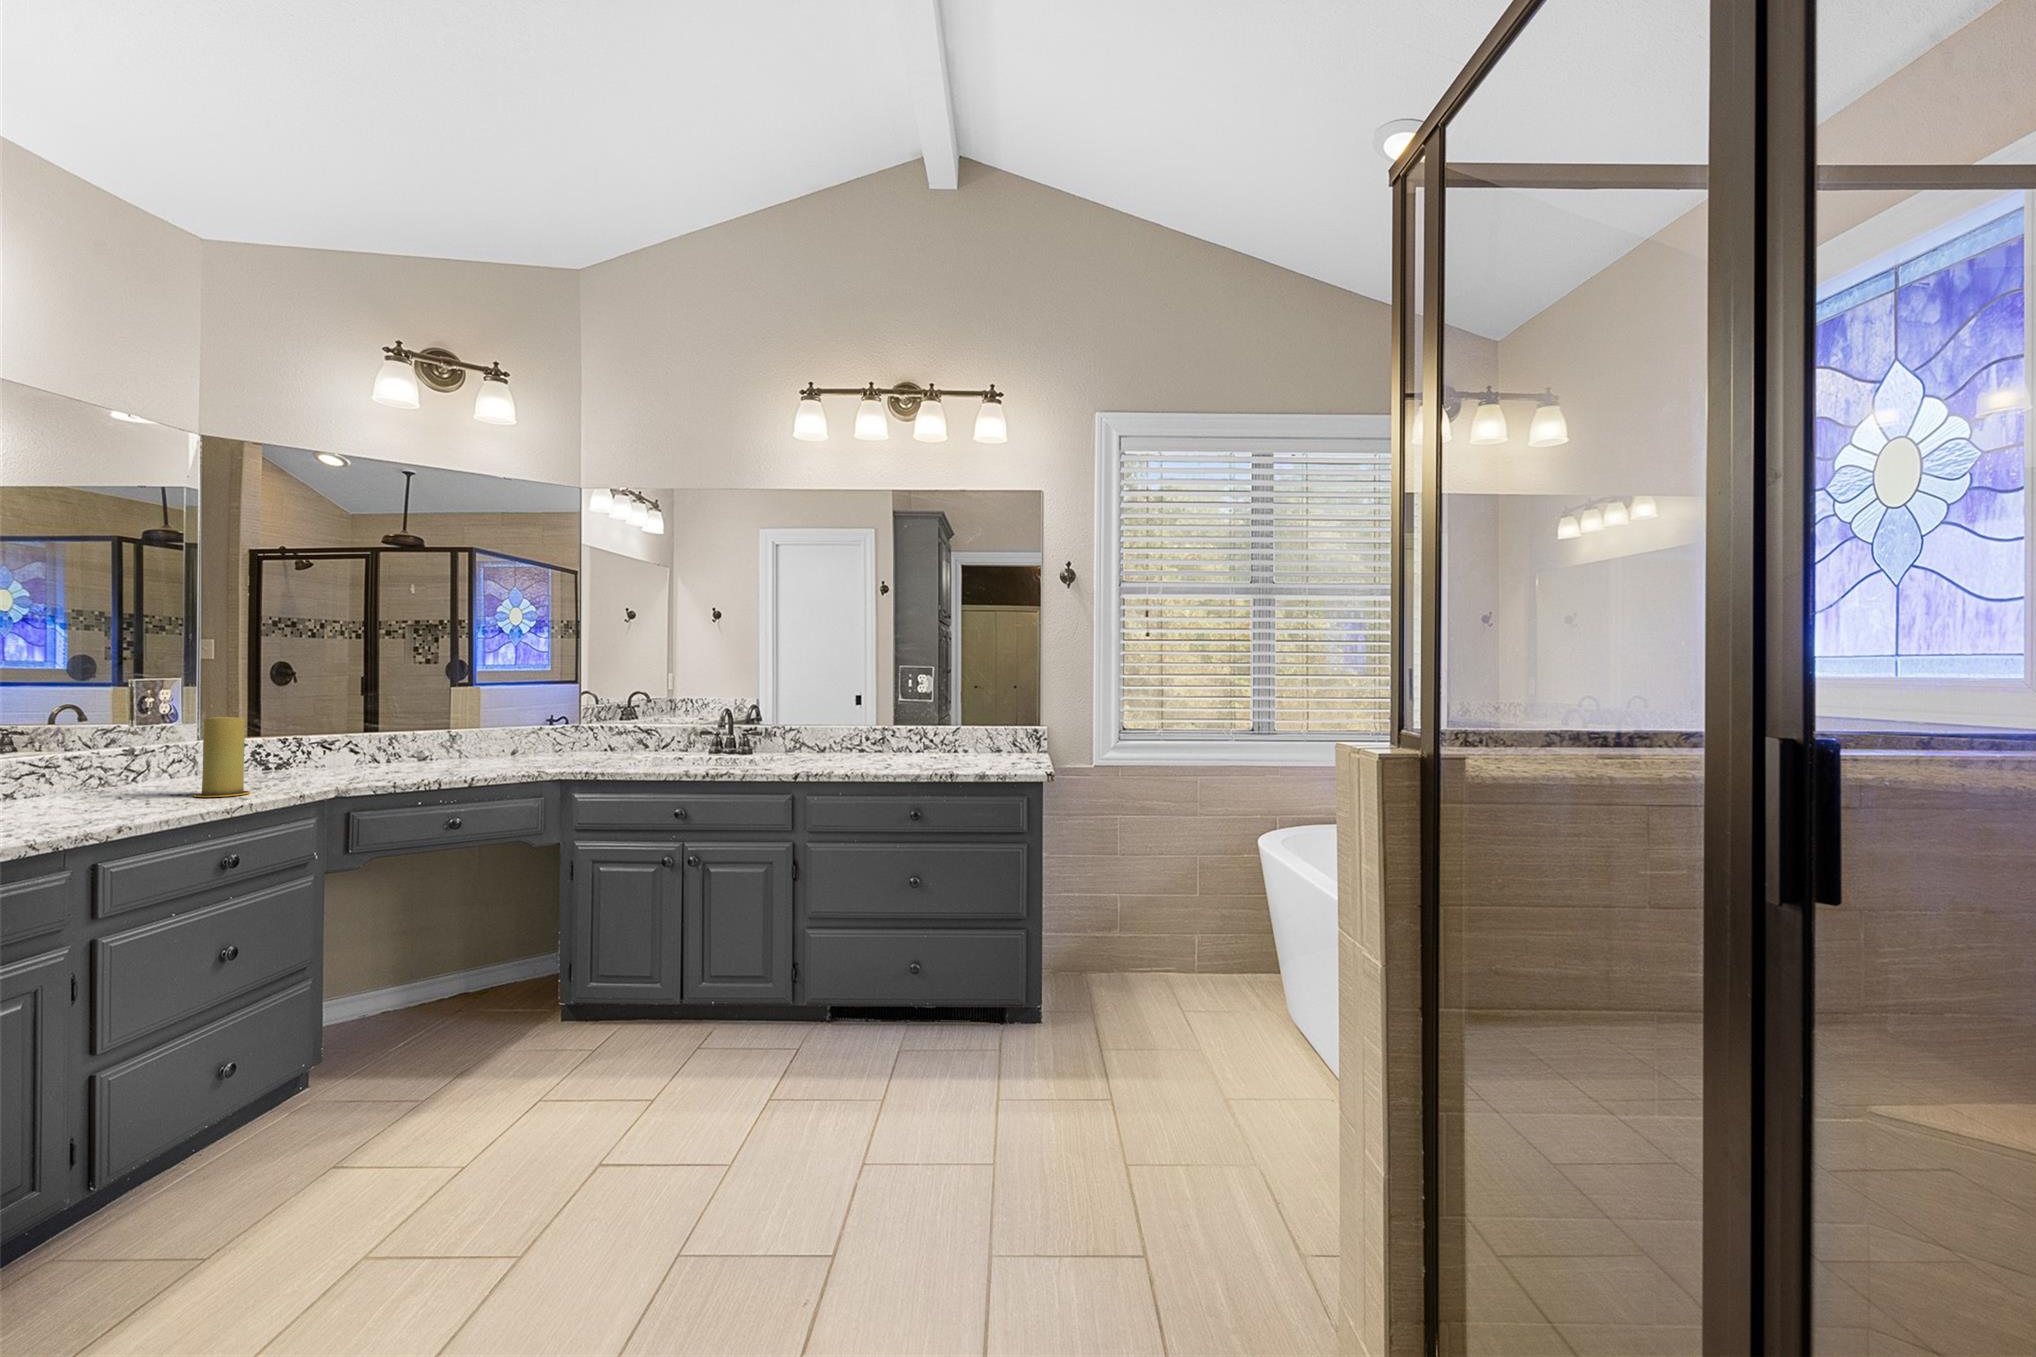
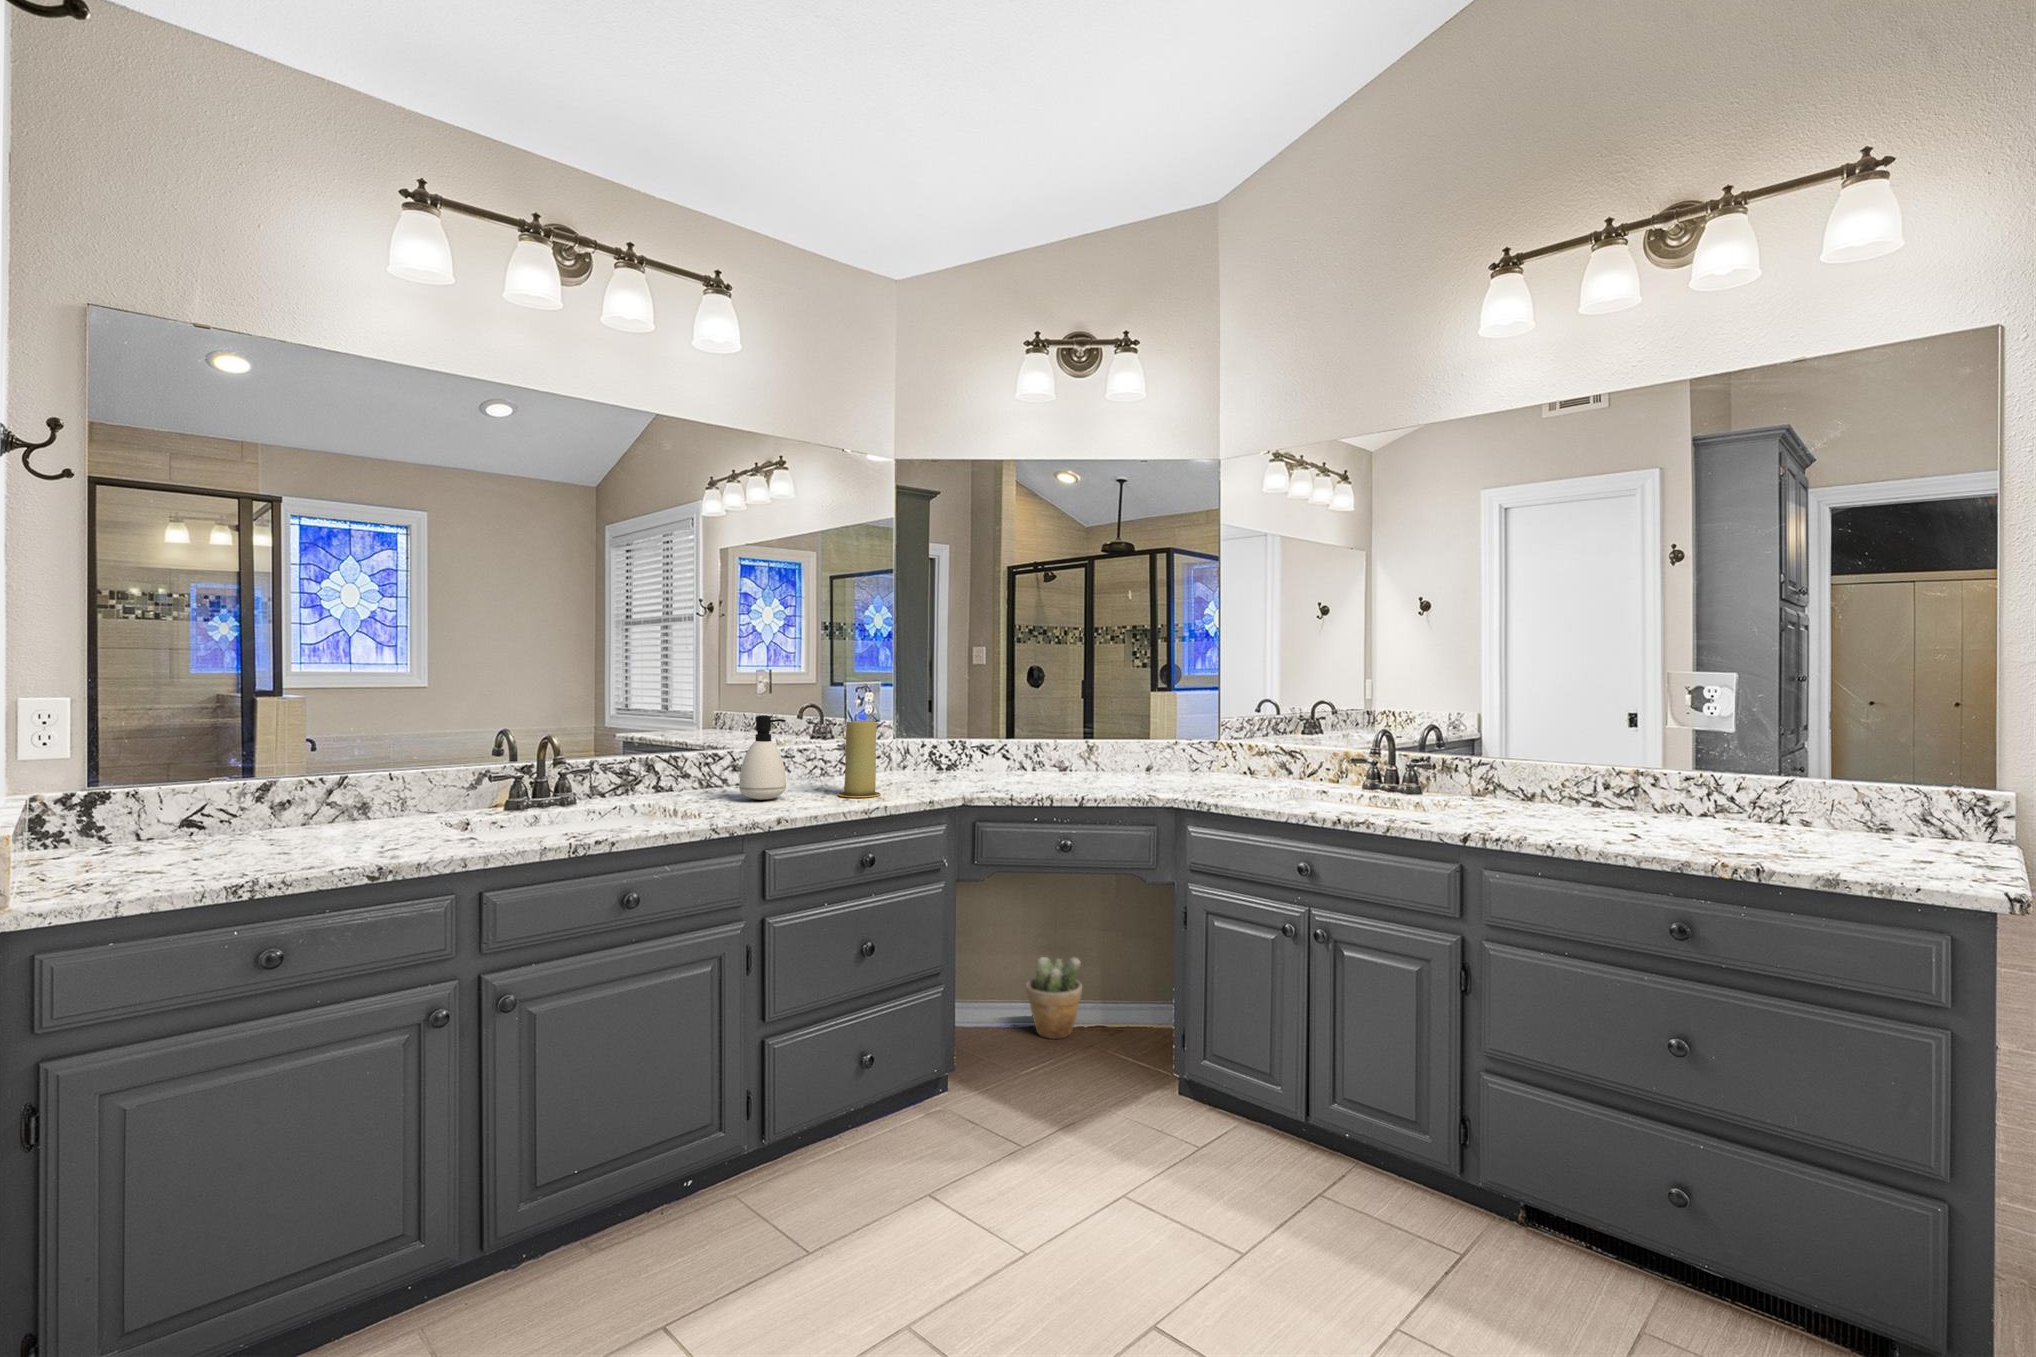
soap dispenser: none [63,714,133,808] -> present [739,715,786,800]
potted plant: none [384,938,448,1021] -> present [1026,957,1082,1039]

